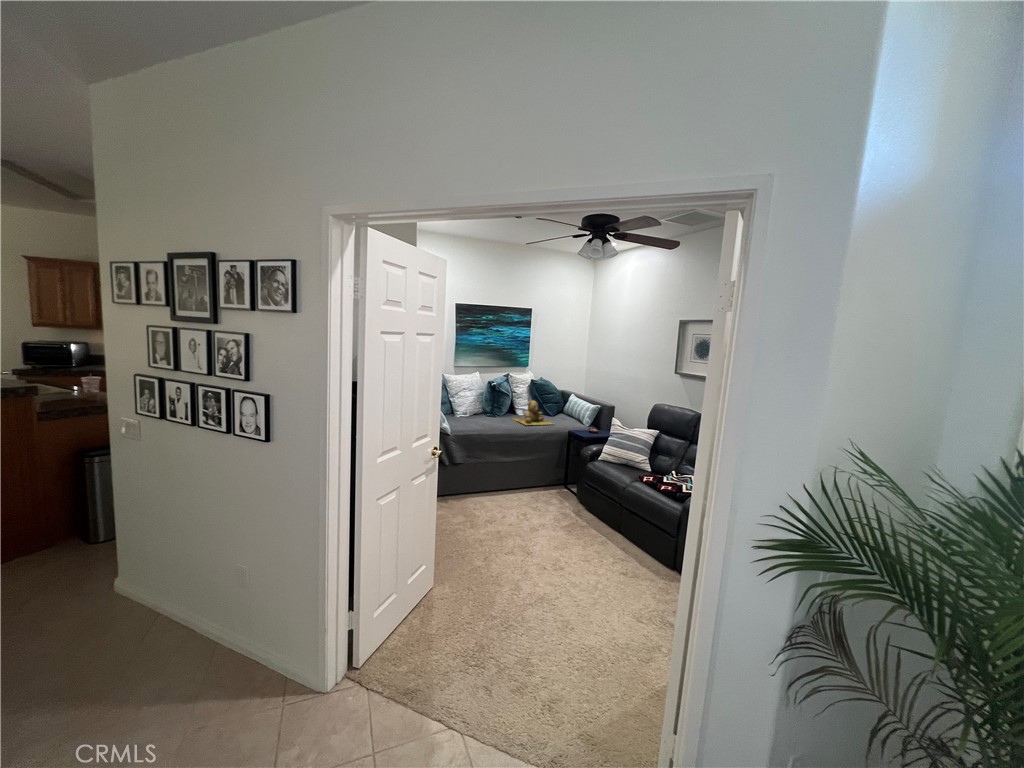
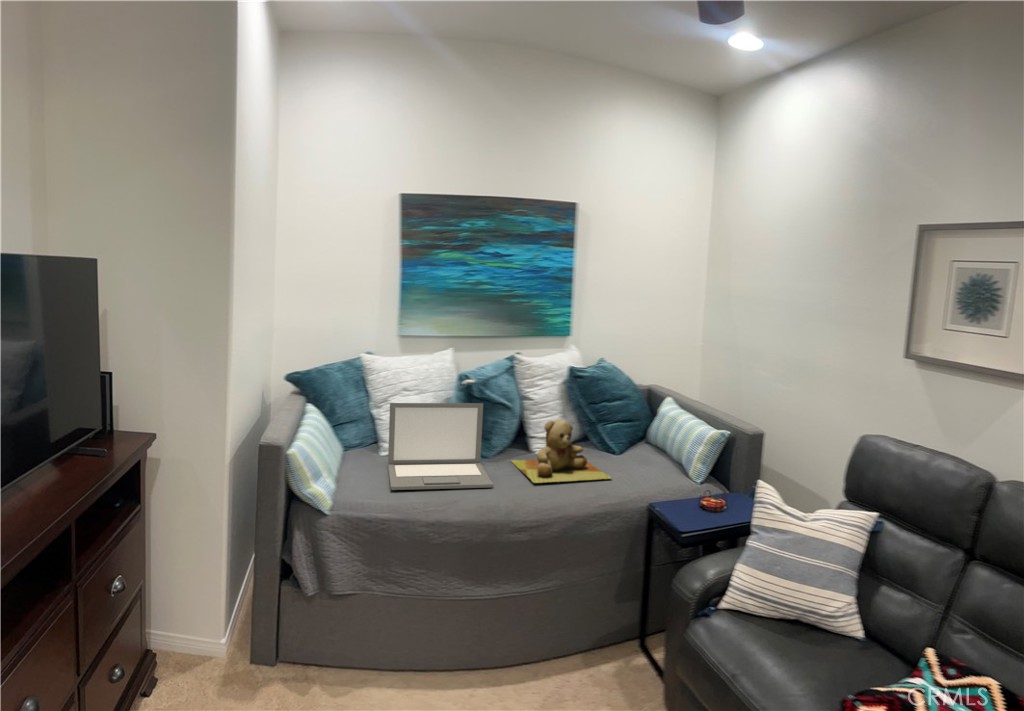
laptop: none [463,392,510,426] -> present [388,403,493,490]

